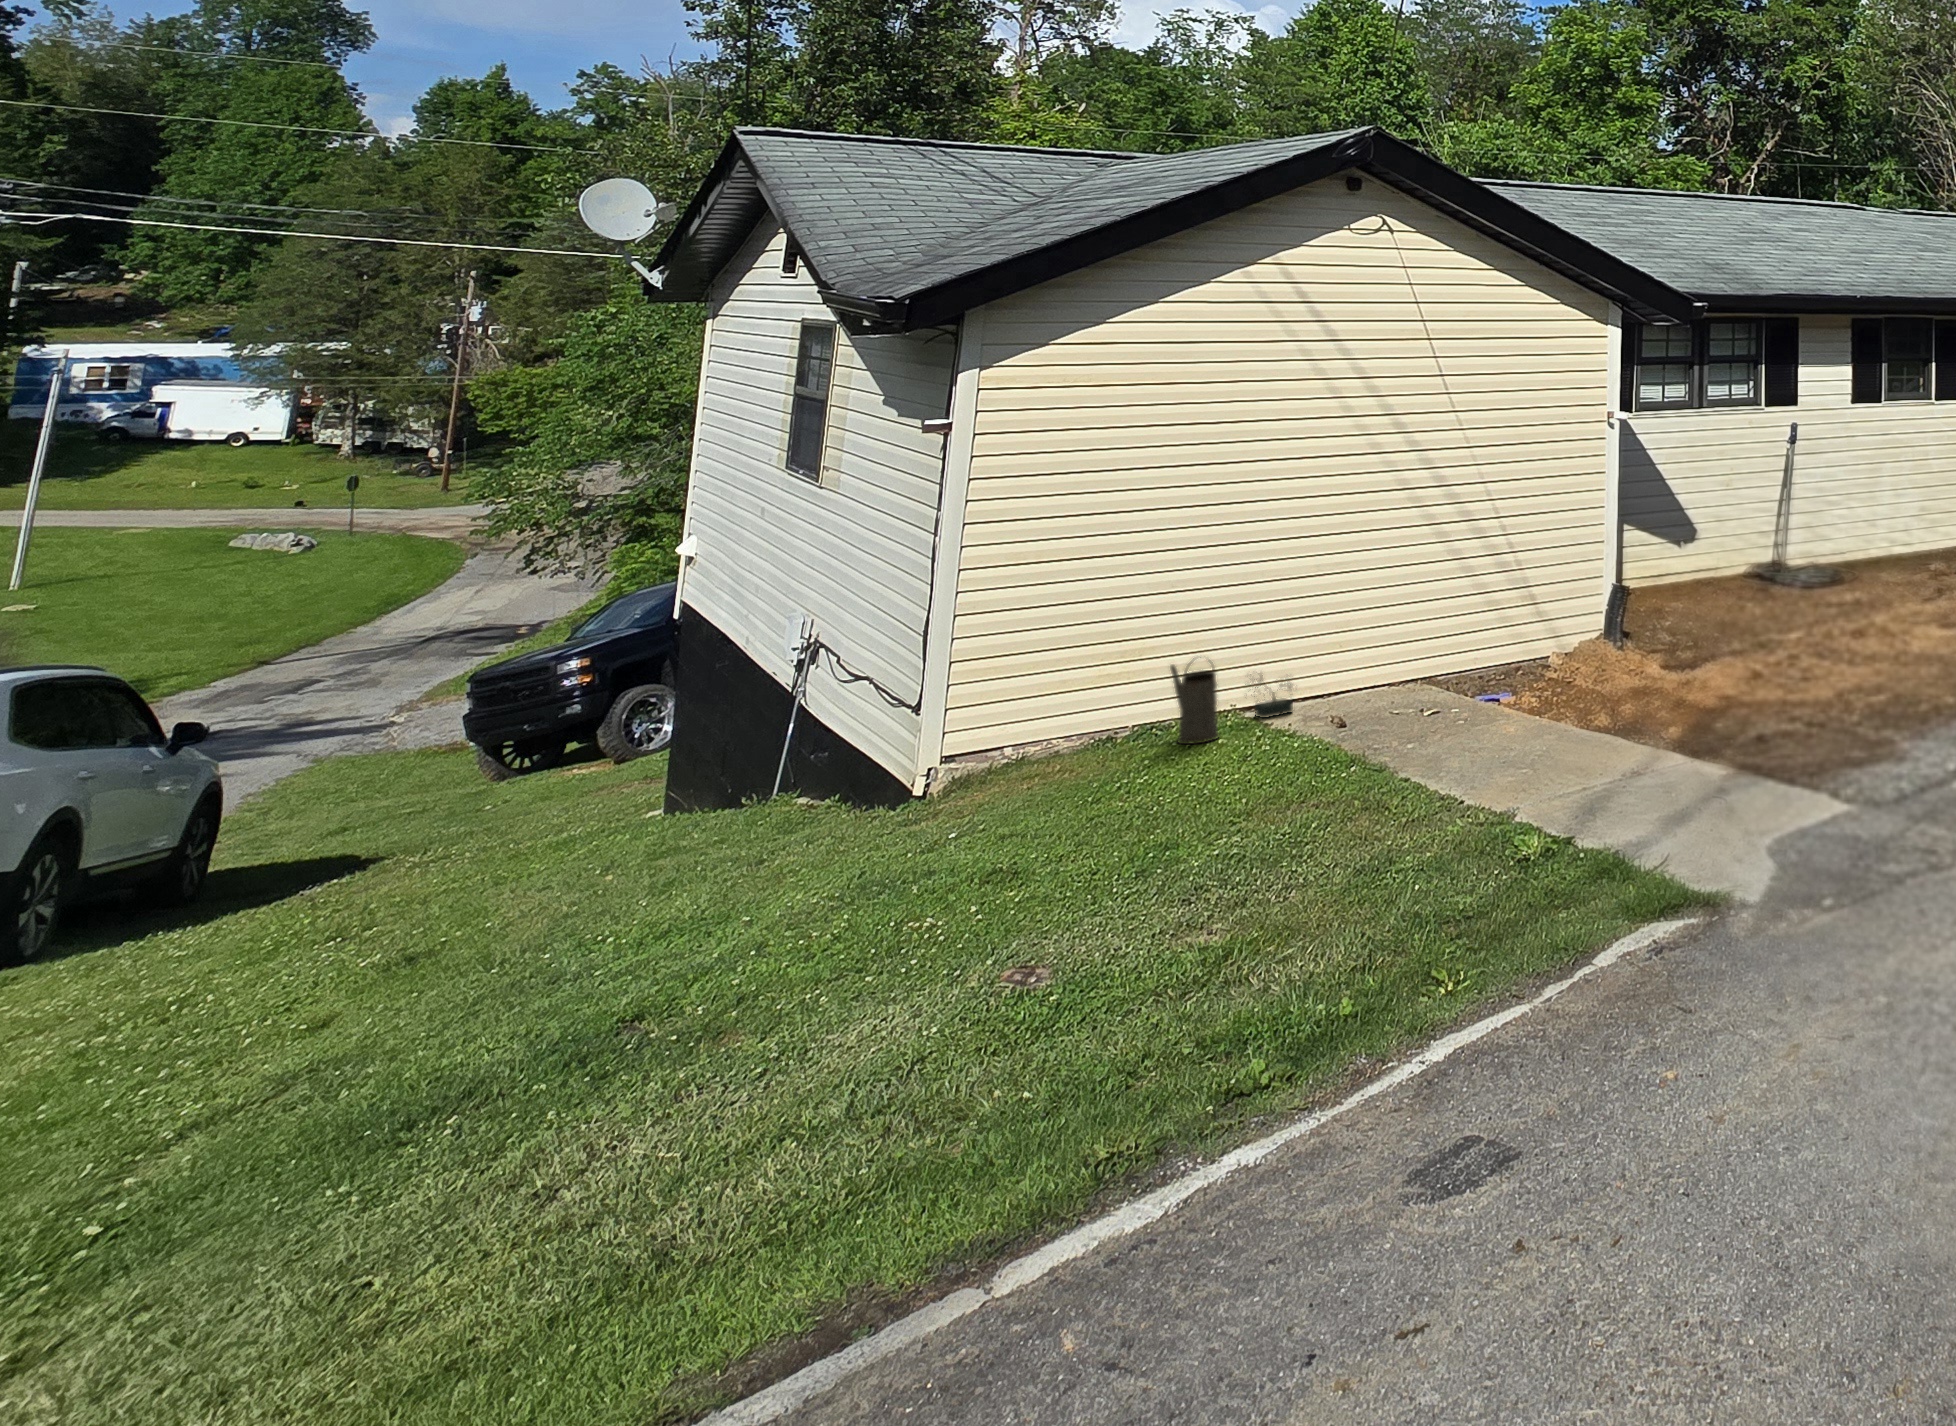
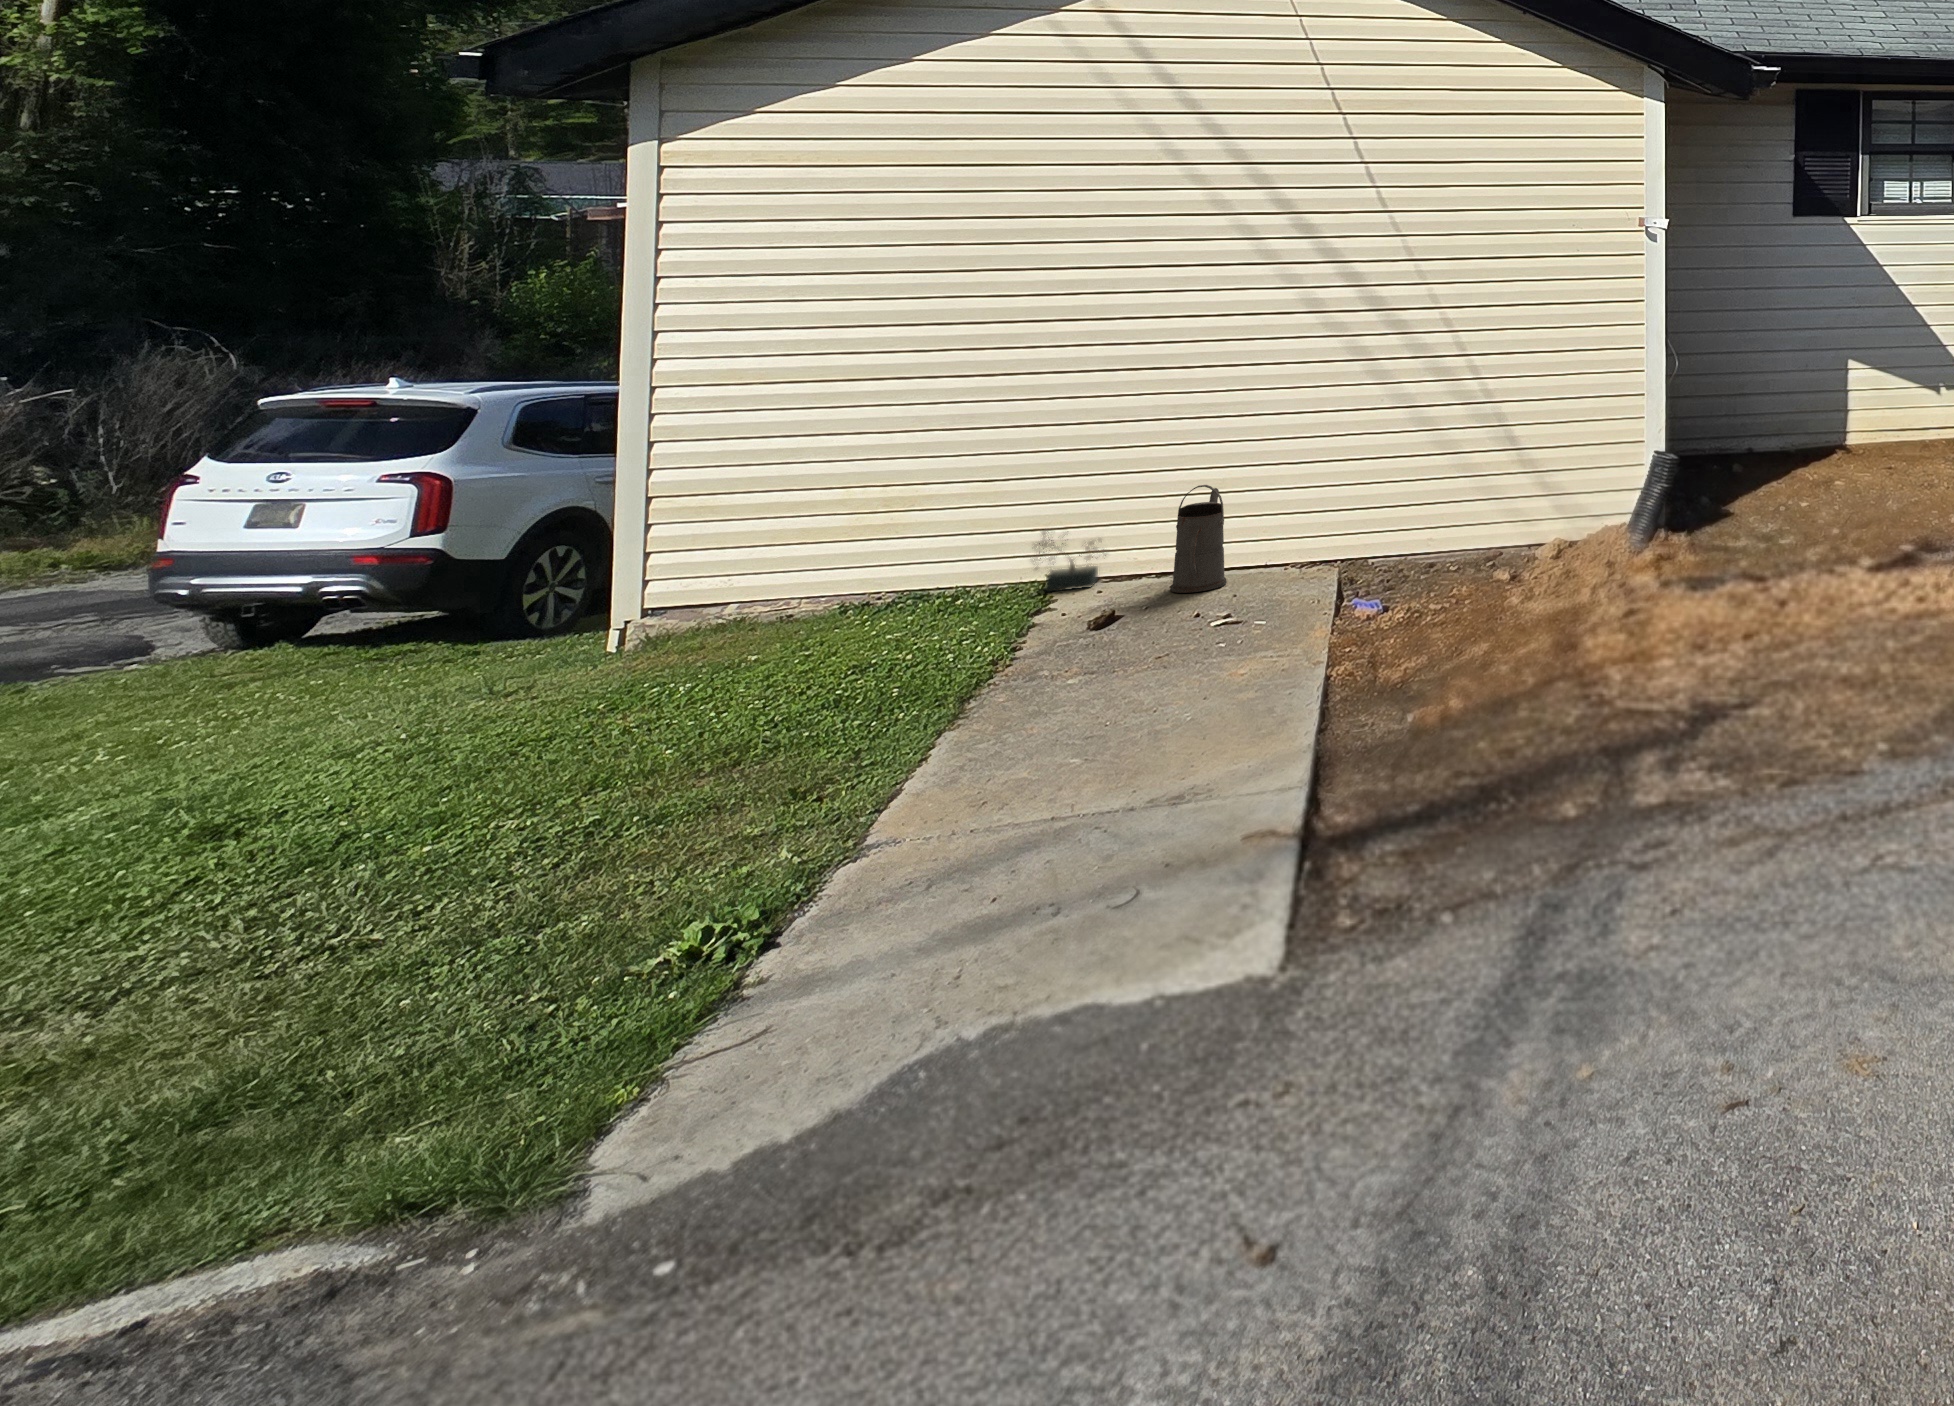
watering can: present [1170,657,1219,744] -> present [1170,485,1227,593]

